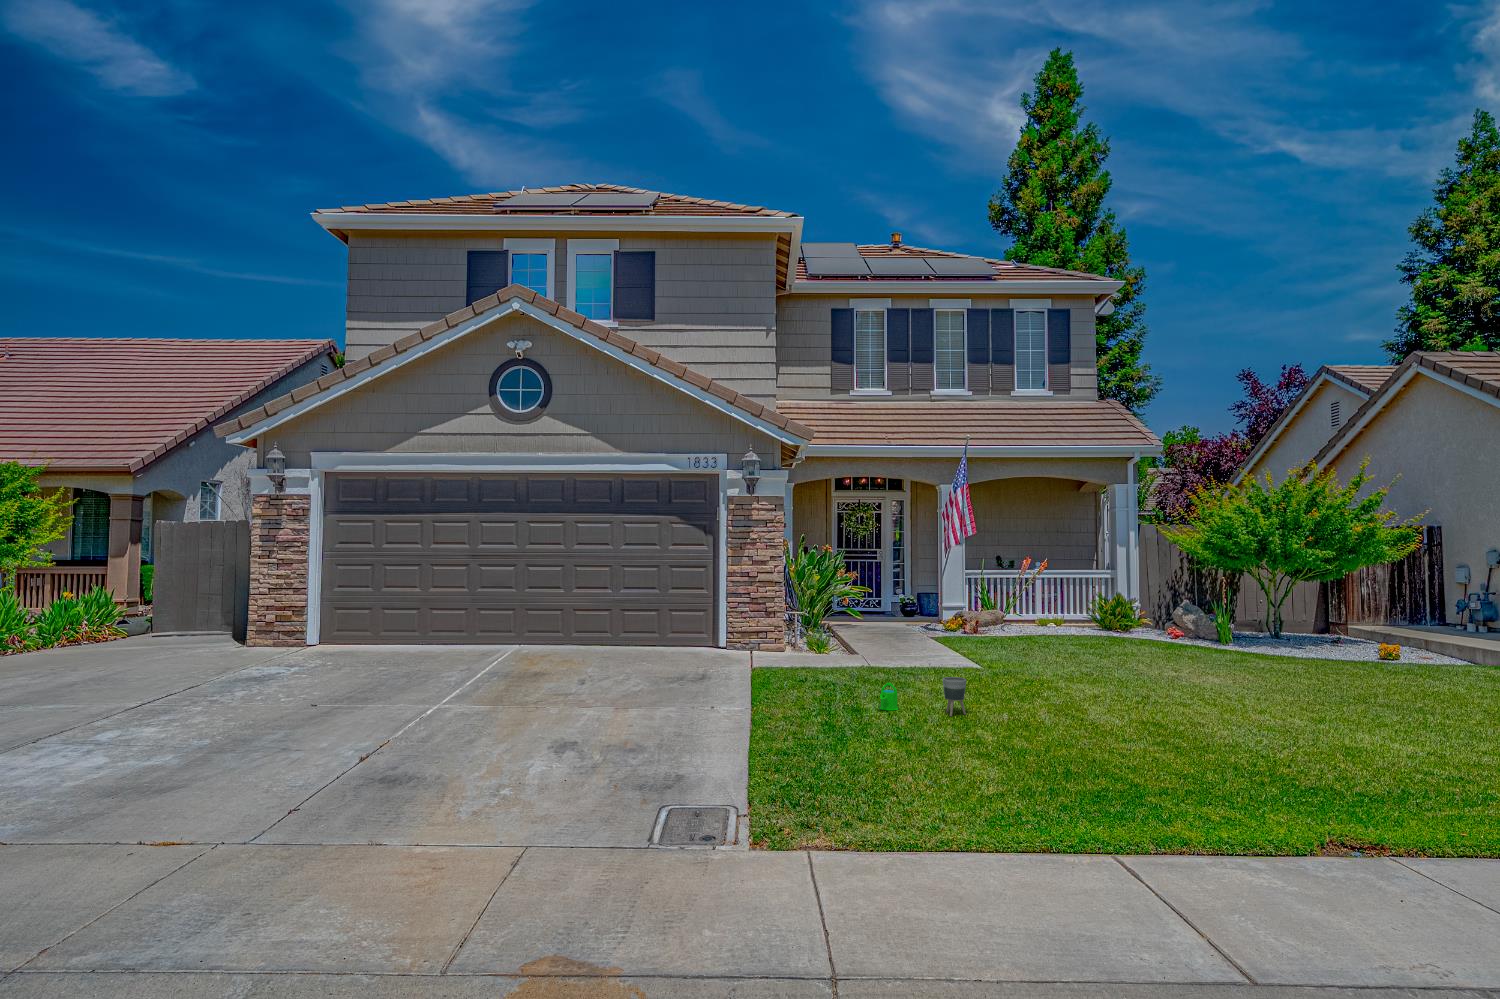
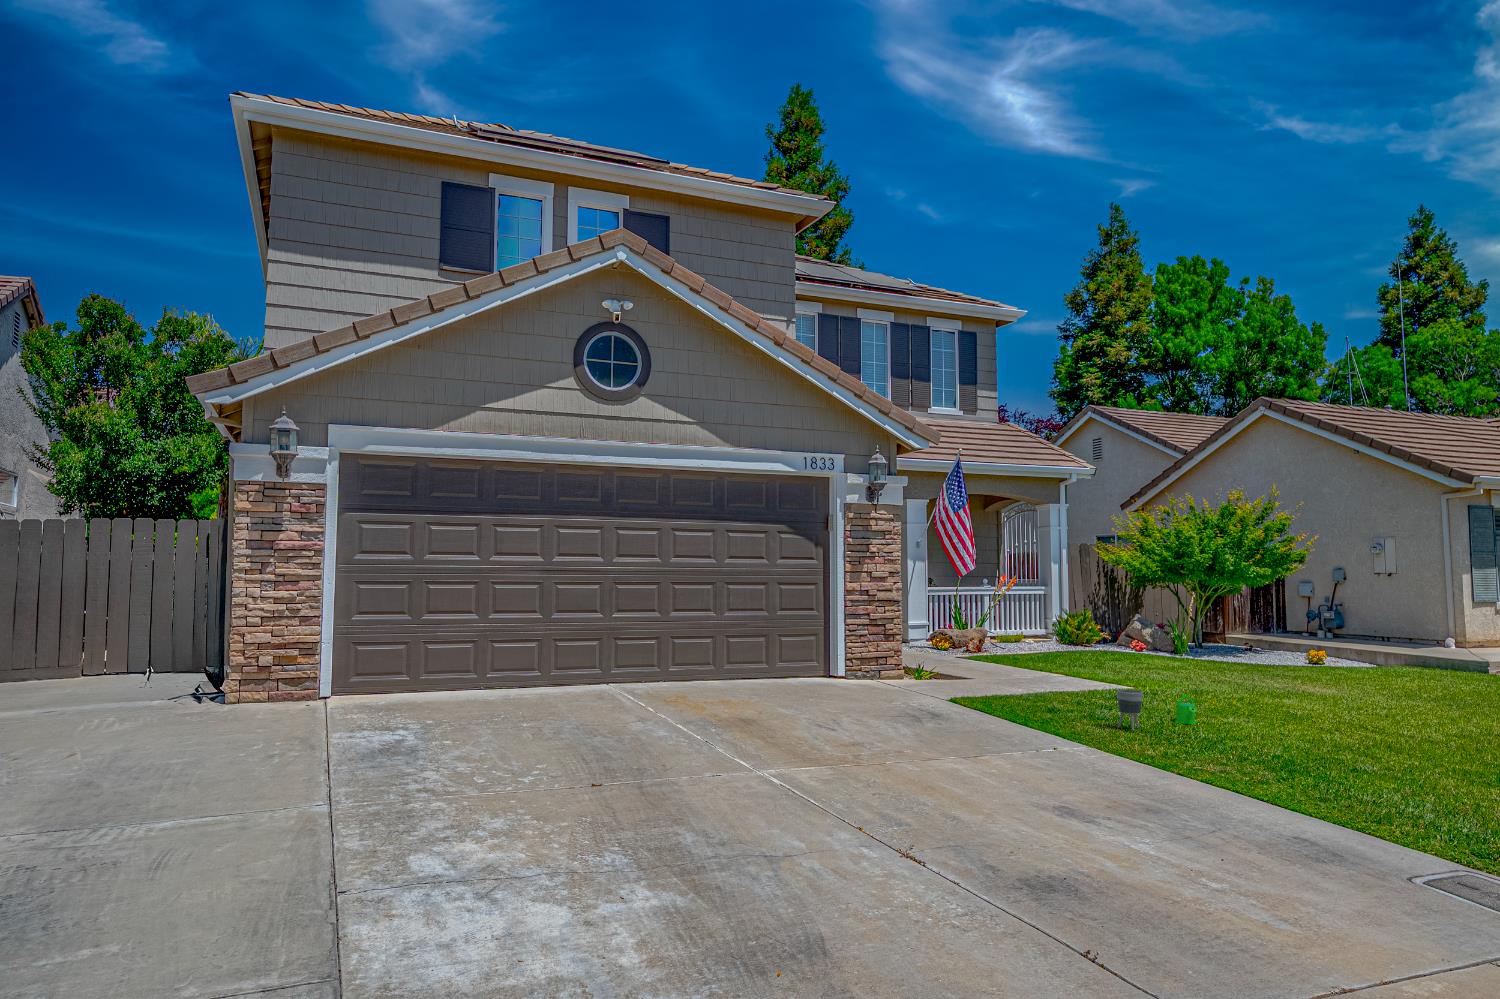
planter: present [943,677,966,716] -> present [1117,690,1143,731]

